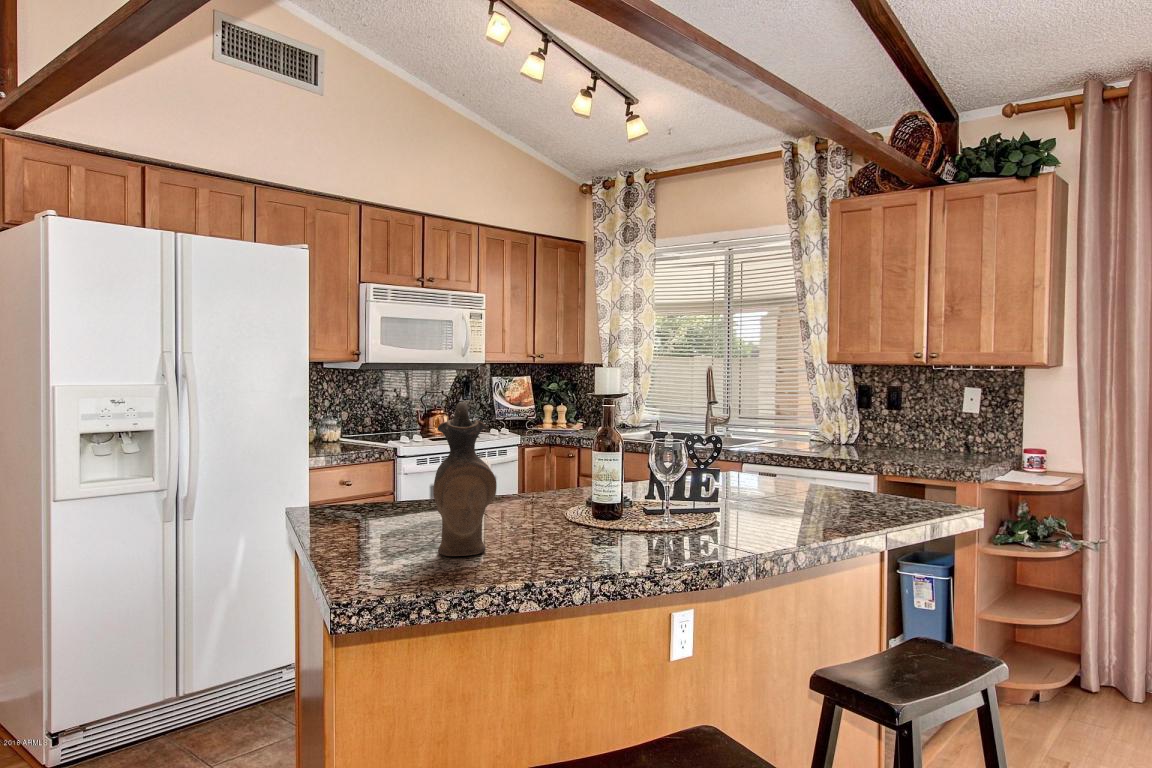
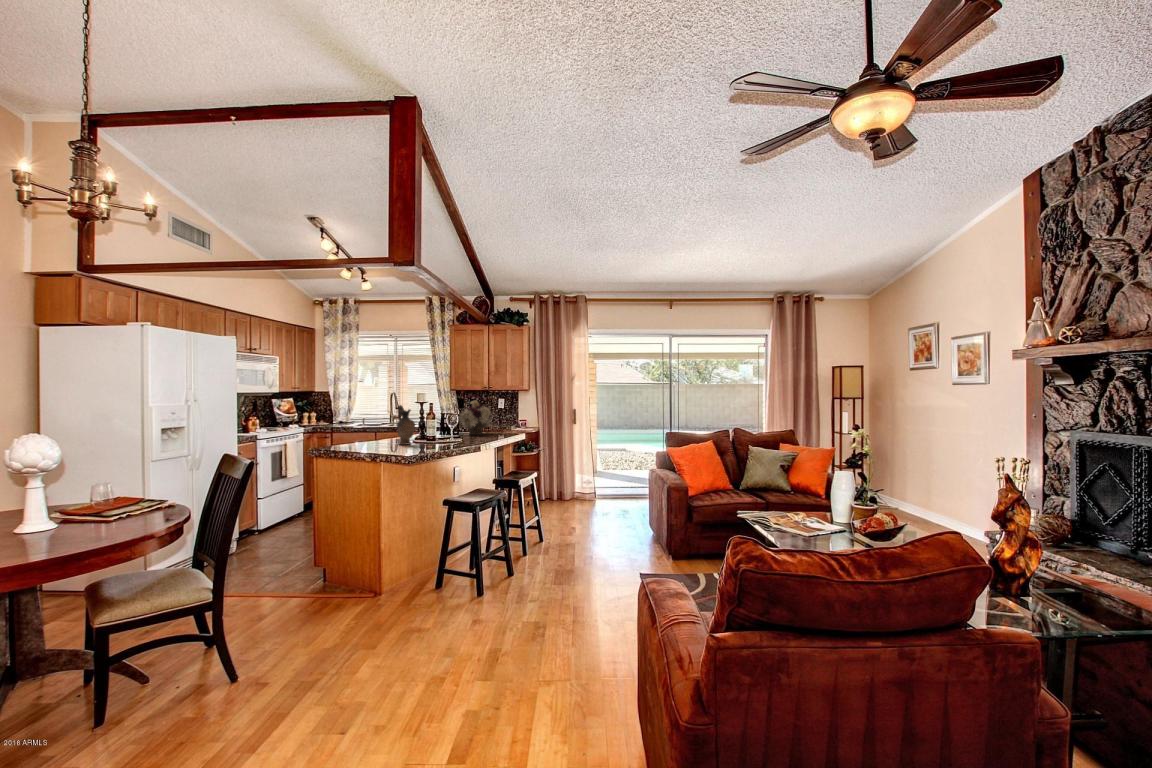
flower arrangement: none [734,394,873,523] -> present [459,400,492,435]

